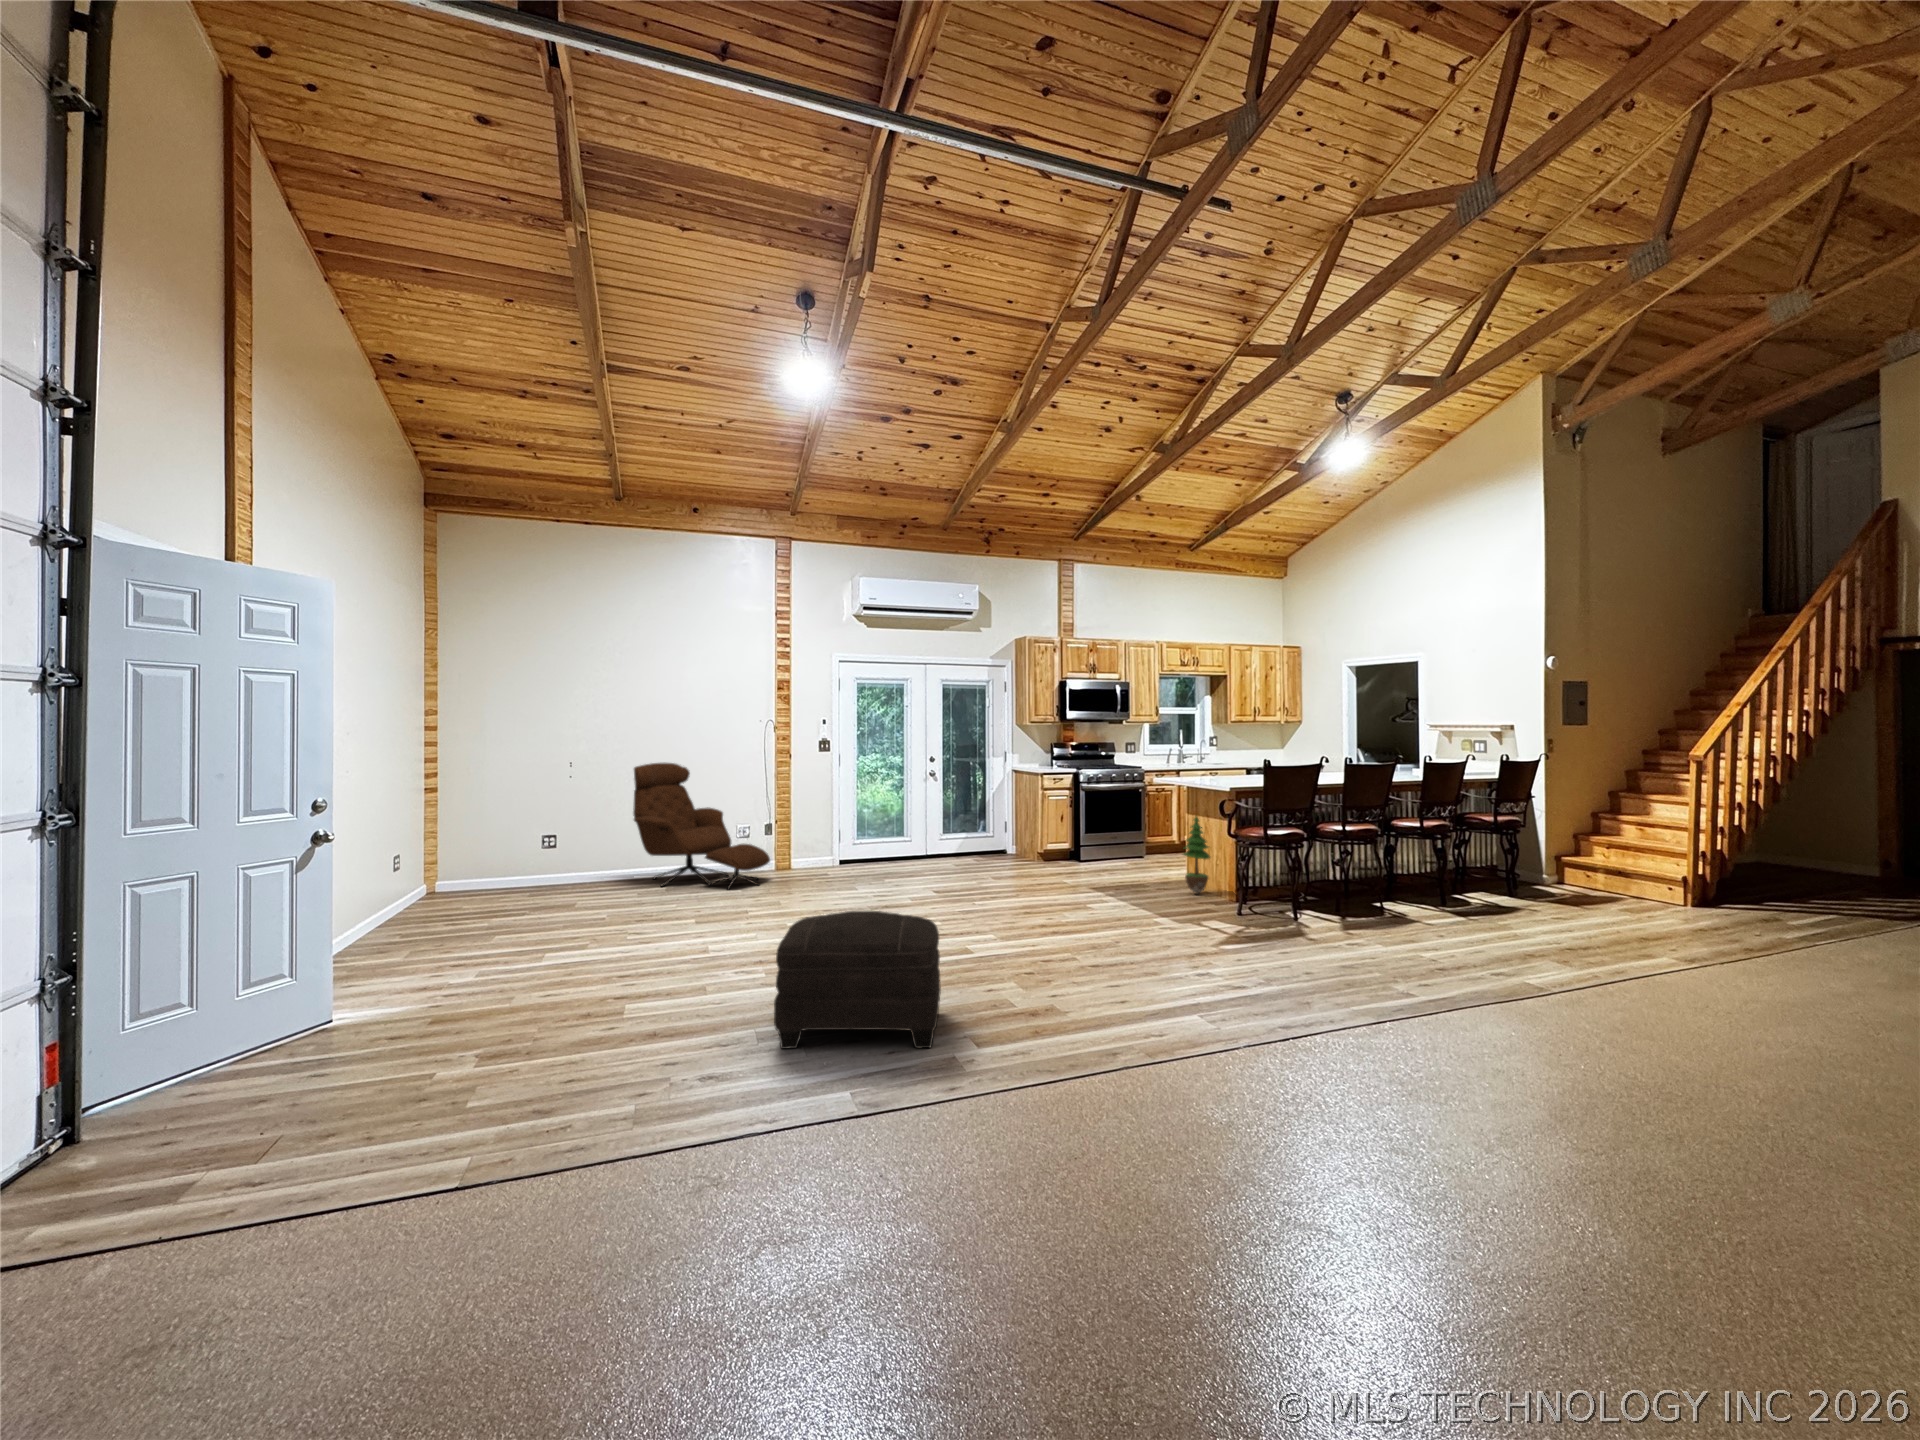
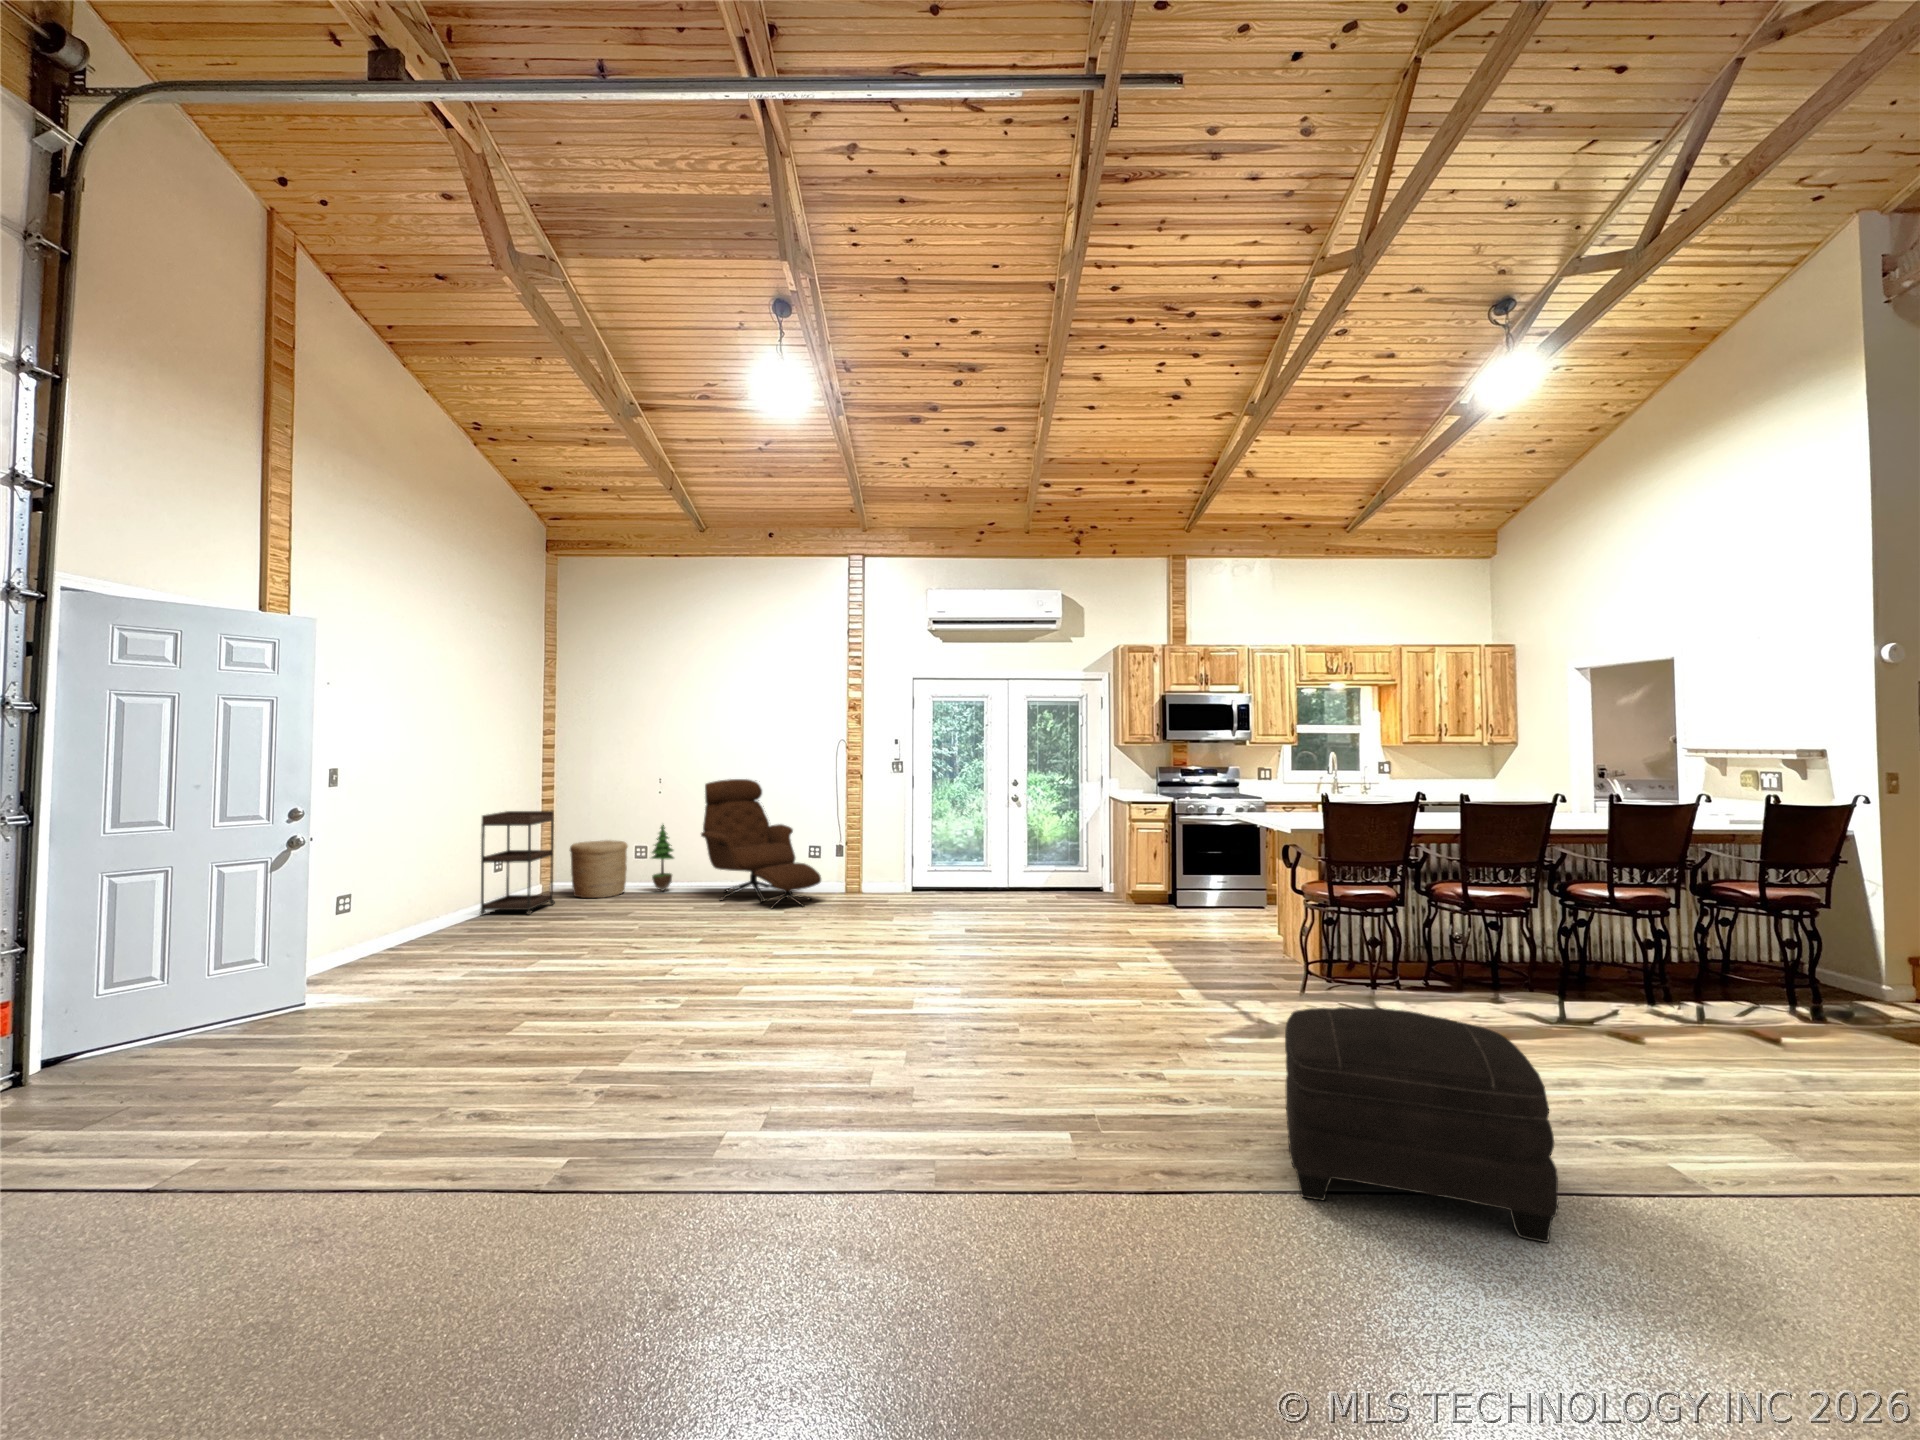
shelving unit: none [393,801,472,921] -> present [480,811,555,915]
potted tree: present [1183,816,1210,894] -> present [651,825,674,891]
woven basket: none [474,832,540,896] -> present [570,840,628,898]
ottoman: present [774,911,941,1049] -> present [1285,1007,1559,1242]

